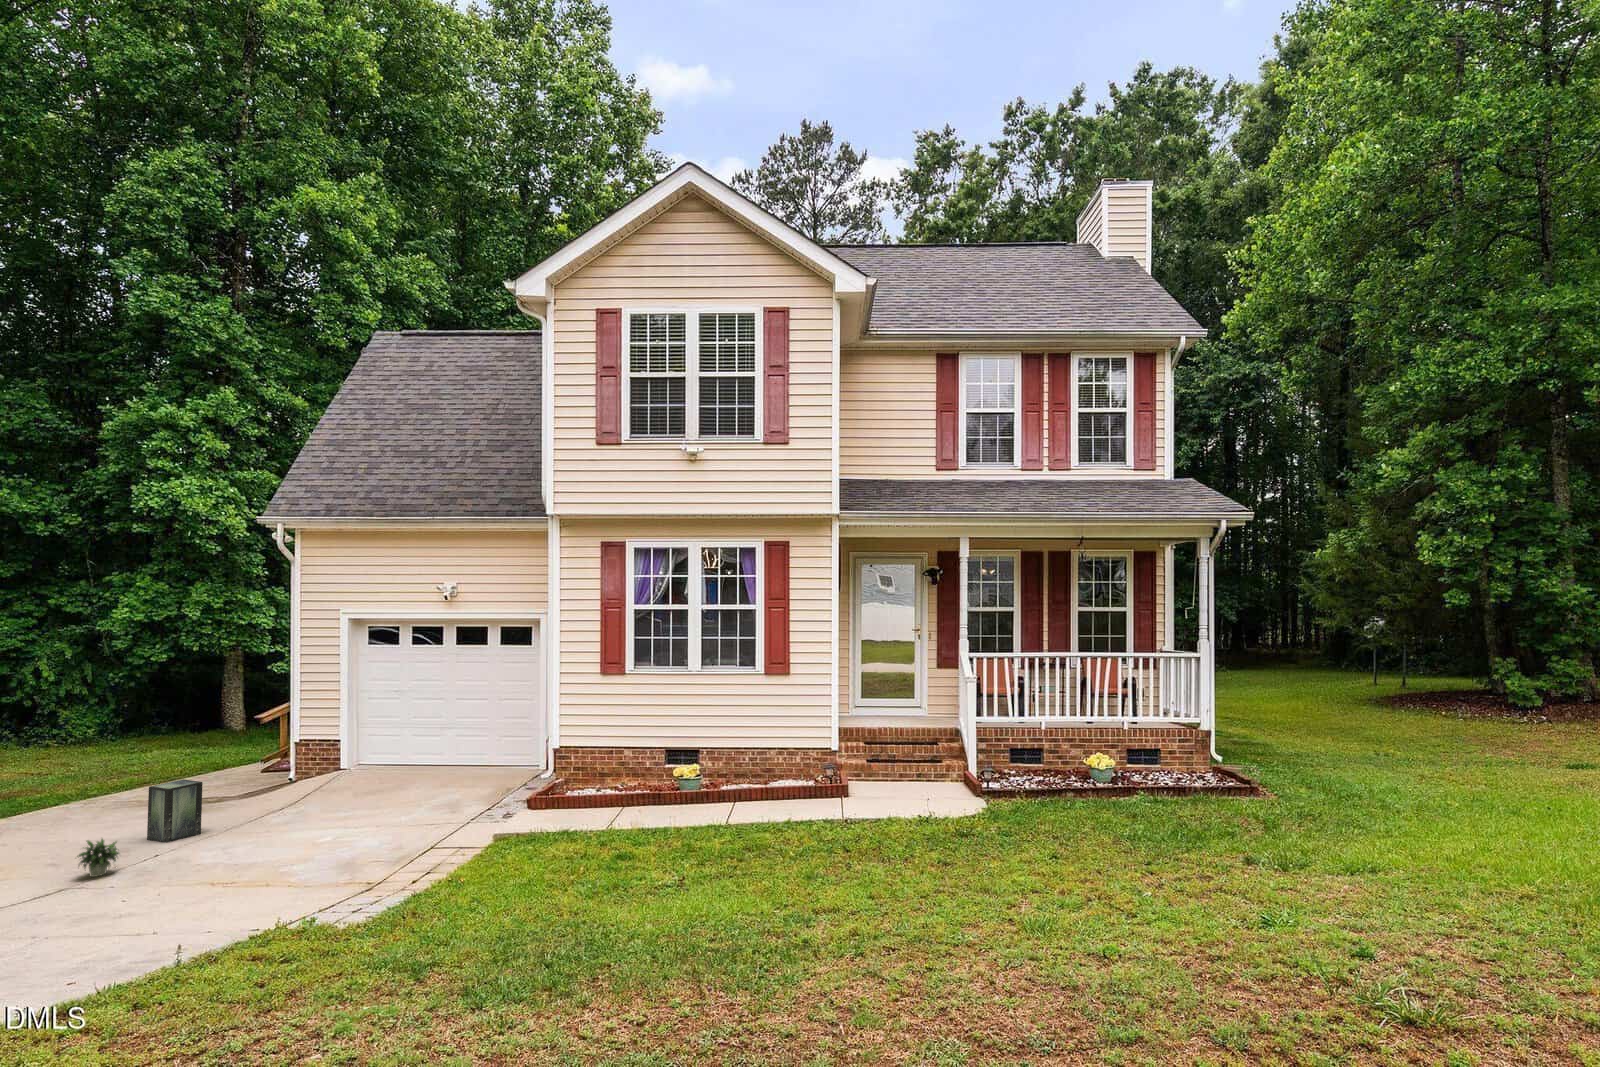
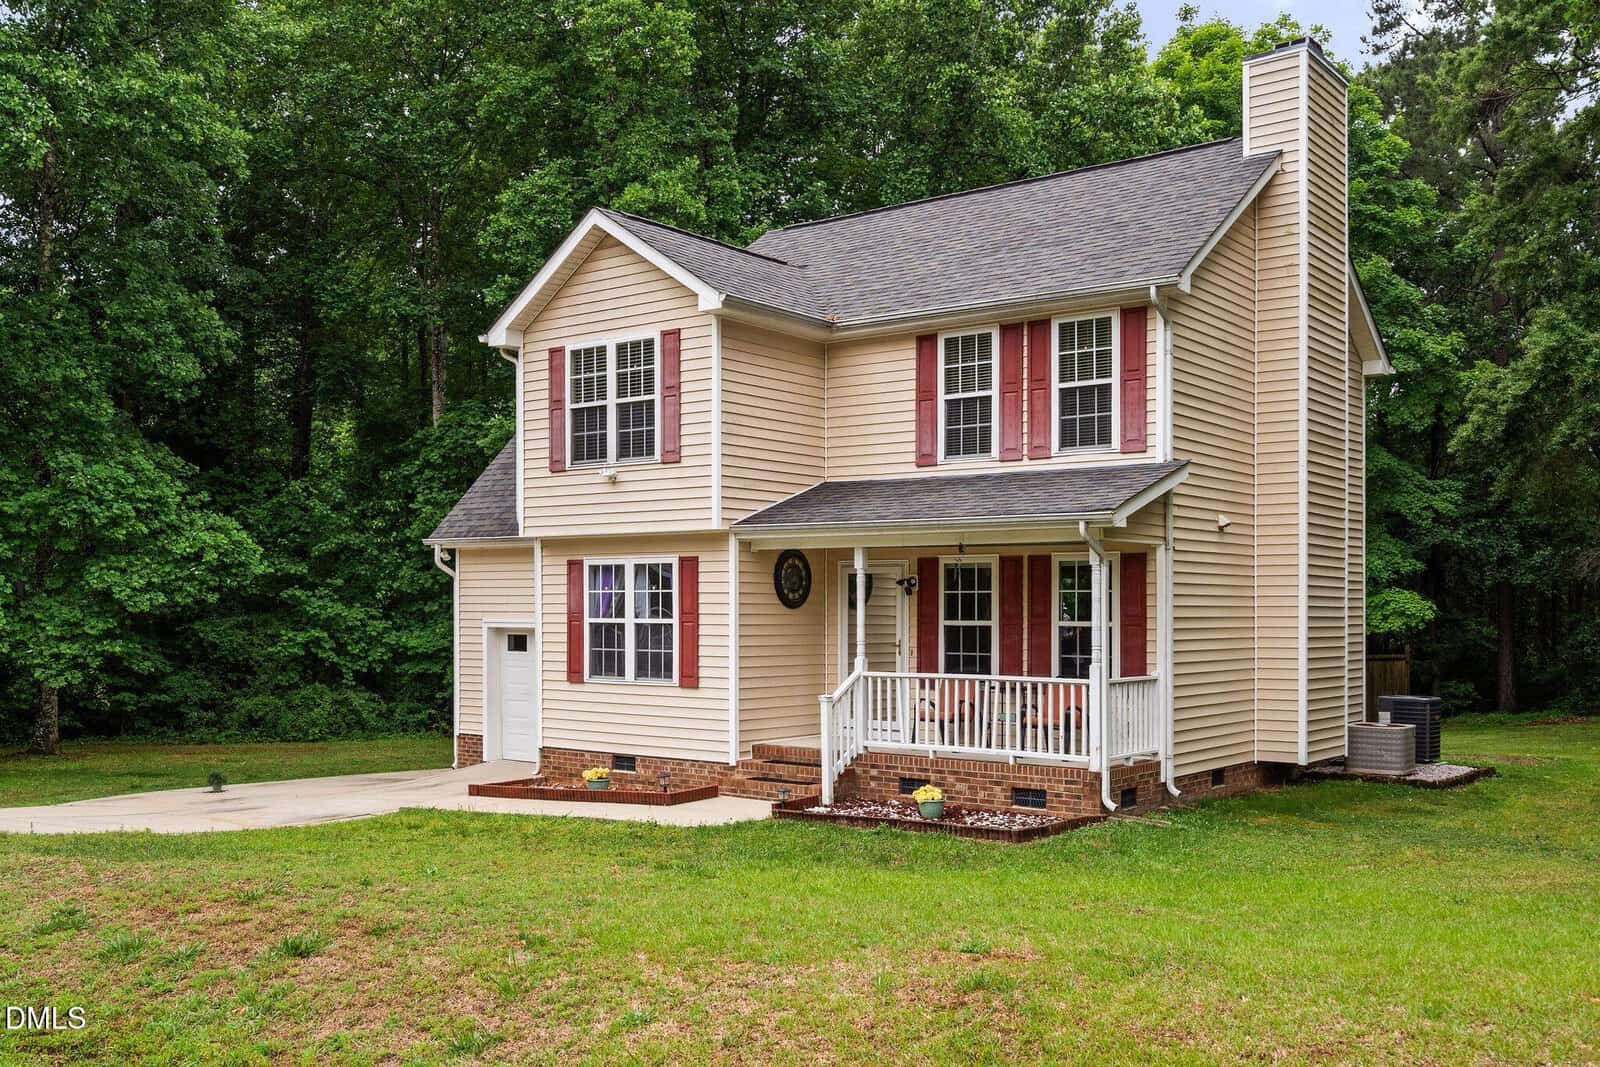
storage box: present [147,780,203,843] -> none [272,743,299,783]

